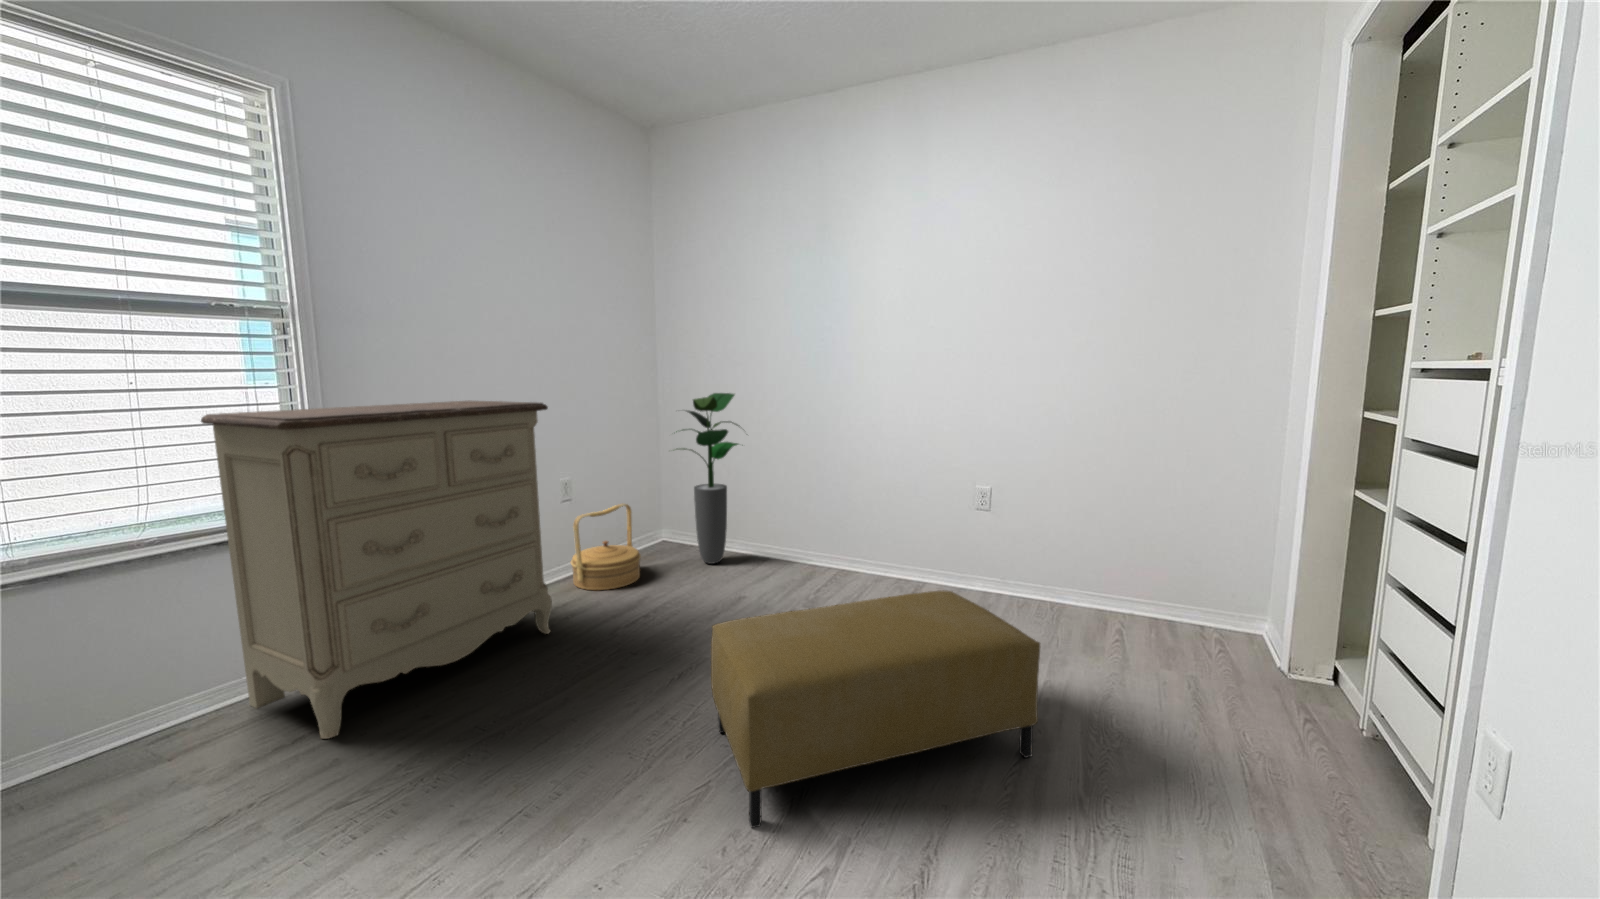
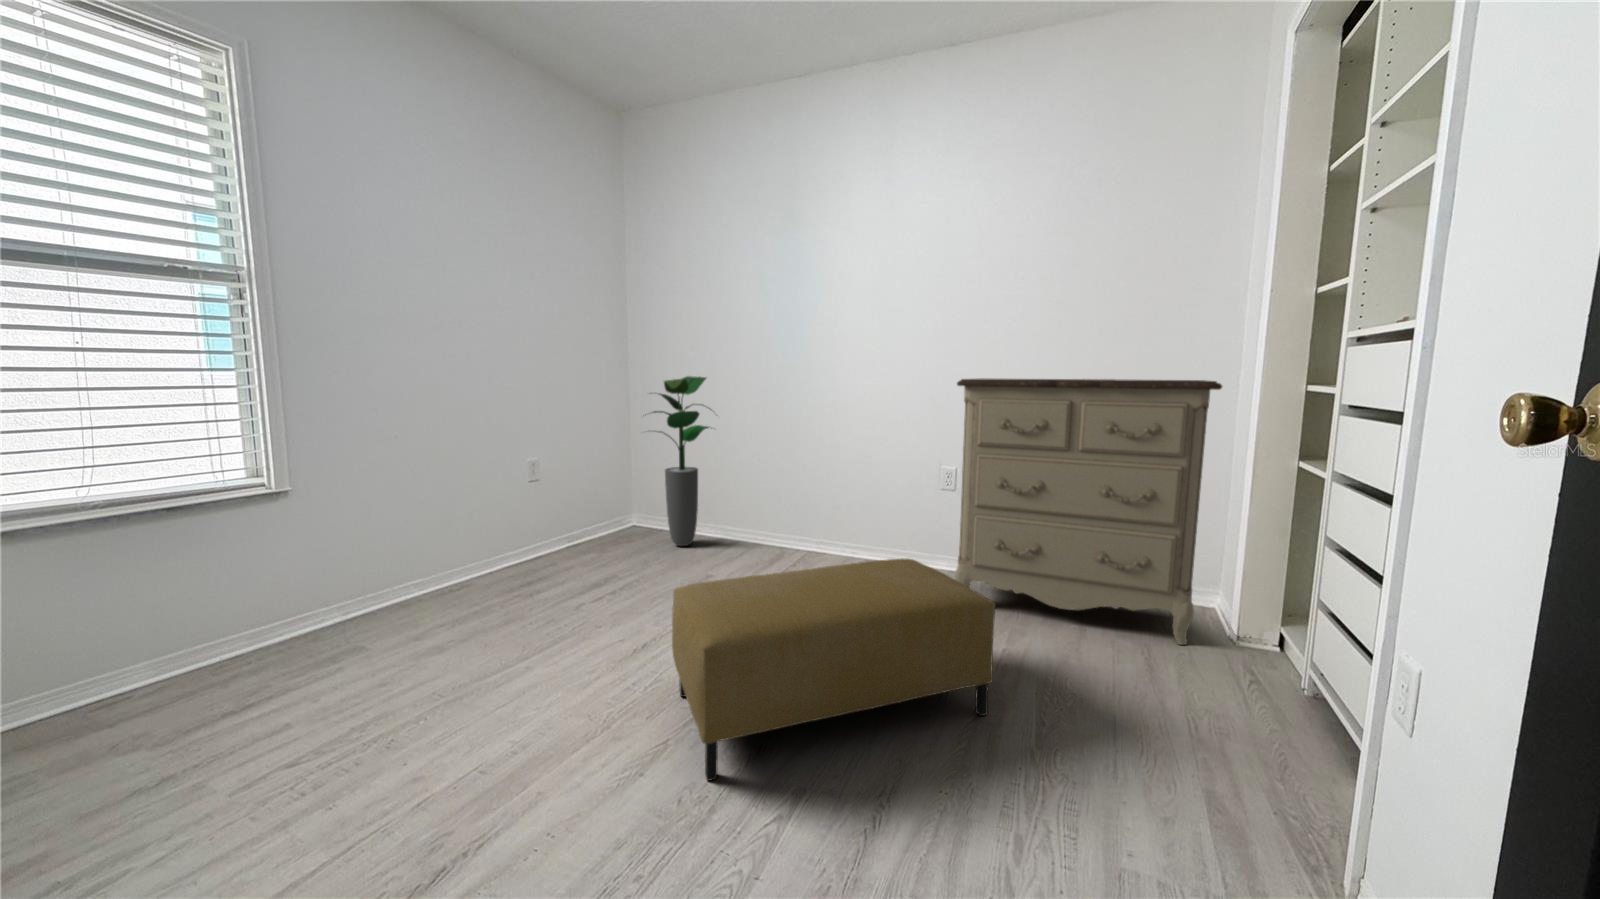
dresser: present [201,401,552,739] -> present [955,378,1222,645]
woven basket: present [571,504,641,590] -> none [539,485,610,570]

